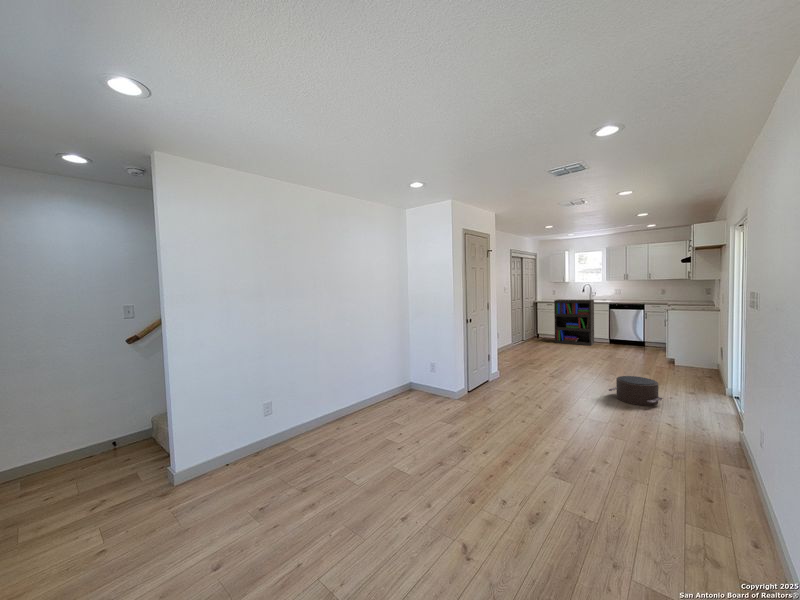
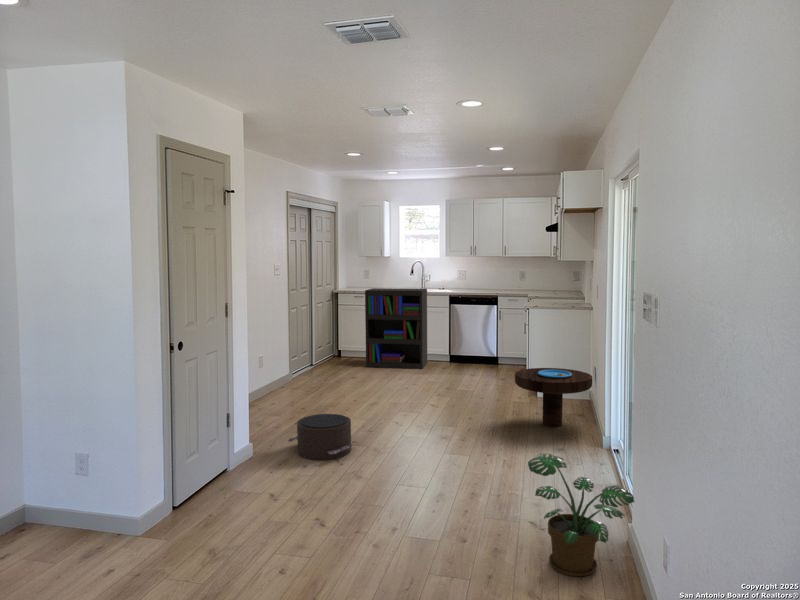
side table: none [657,346,719,382] -> present [515,368,592,427]
pouf: present [609,376,663,406] -> present [288,414,352,460]
potted plant: none [664,384,742,453] -> present [528,453,635,577]

